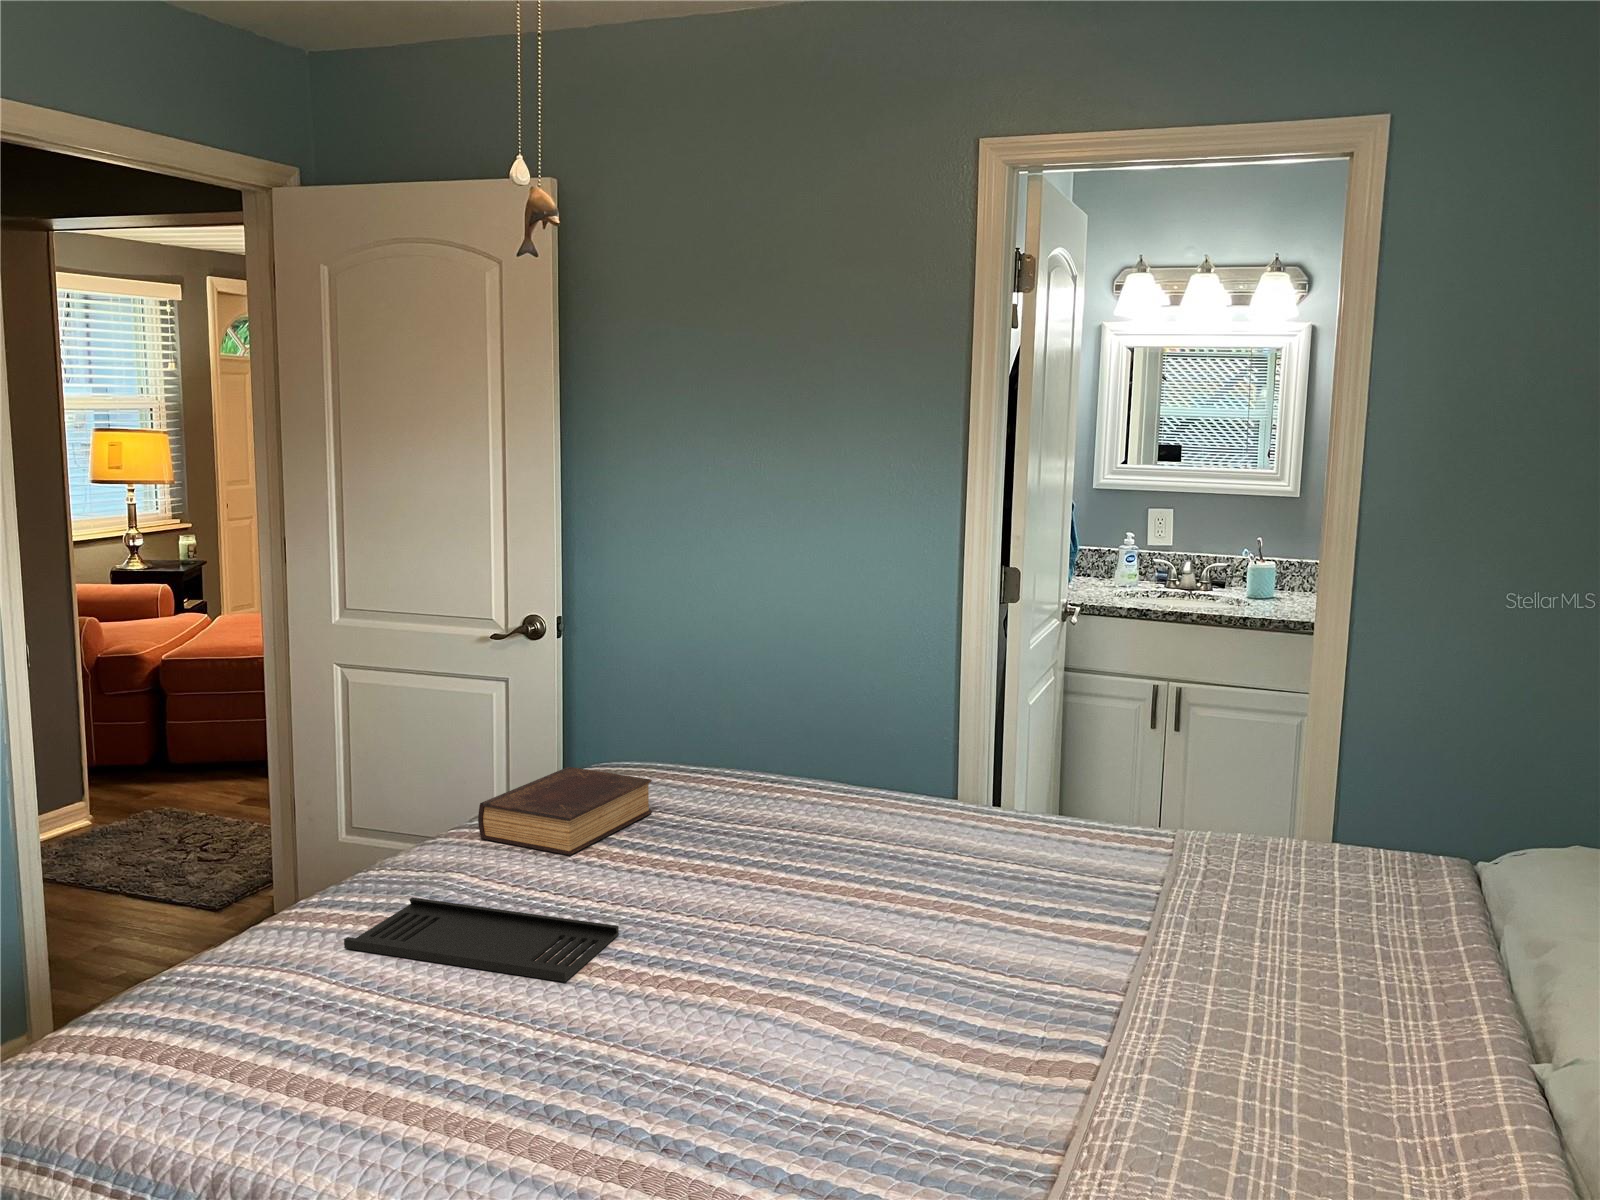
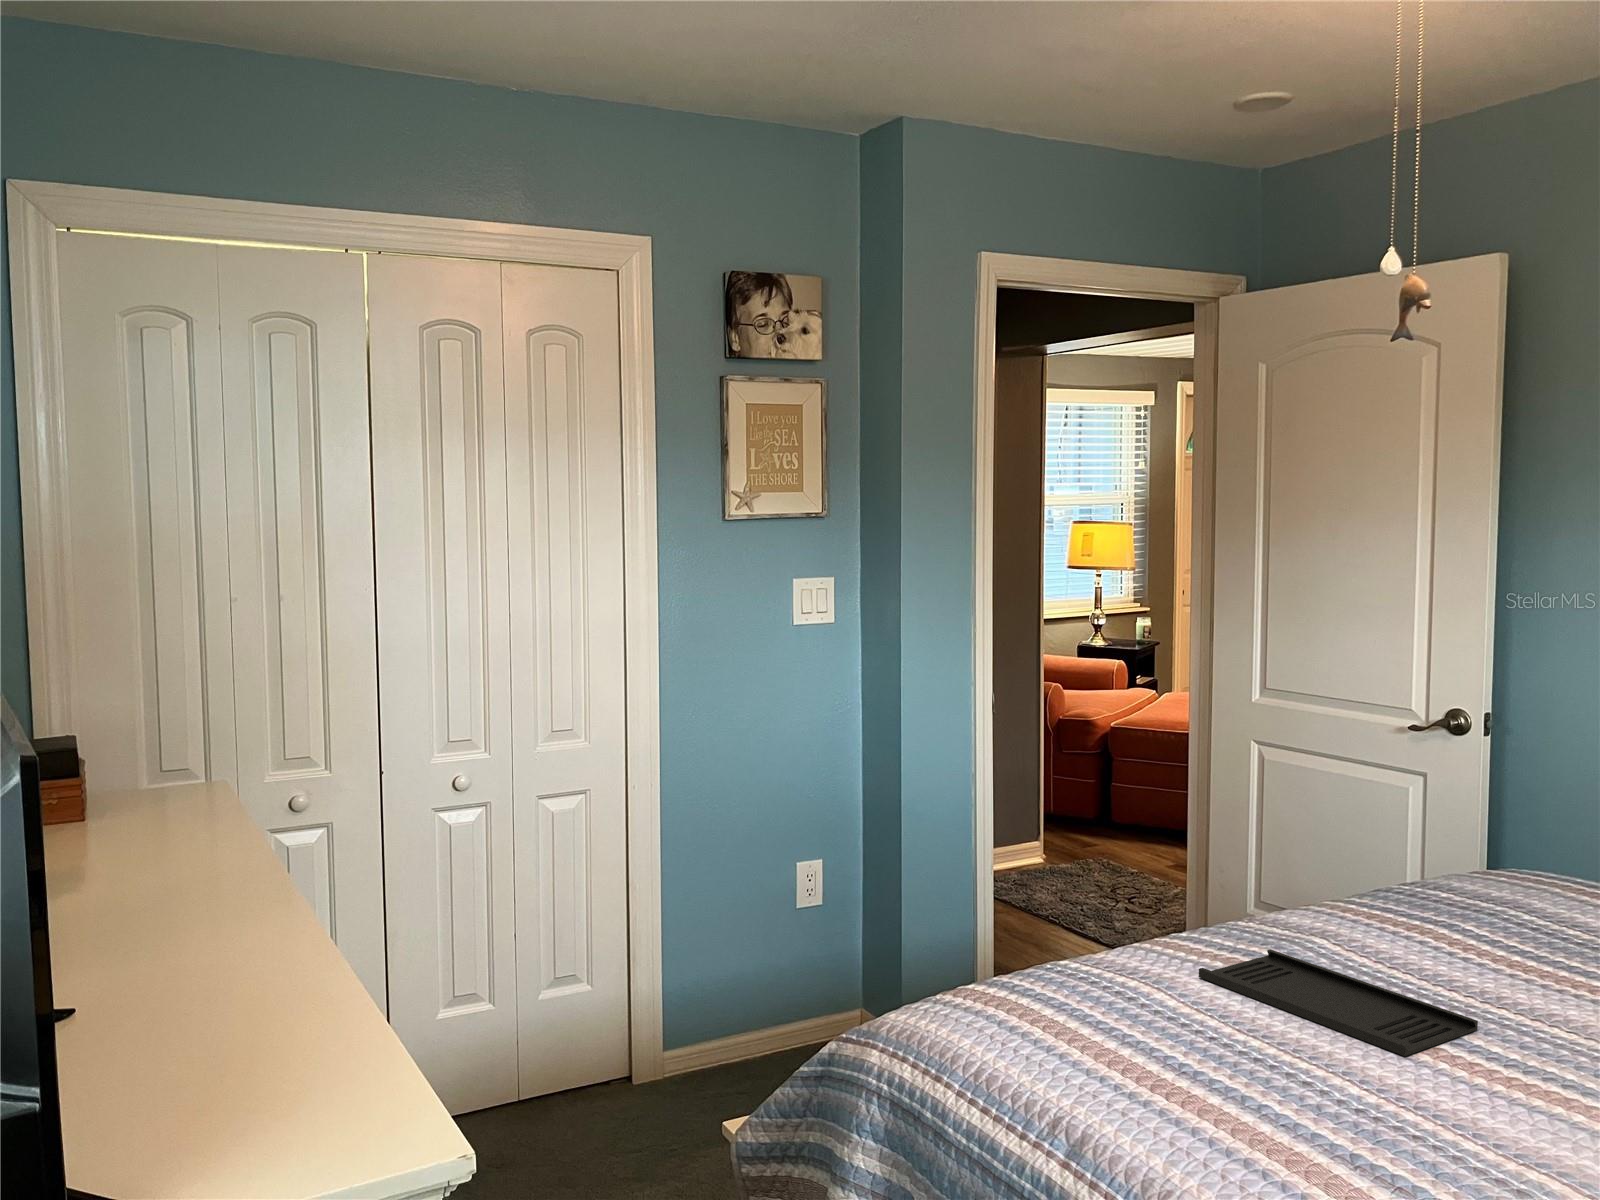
book: present [478,767,652,855] -> none [1352,863,1556,948]

